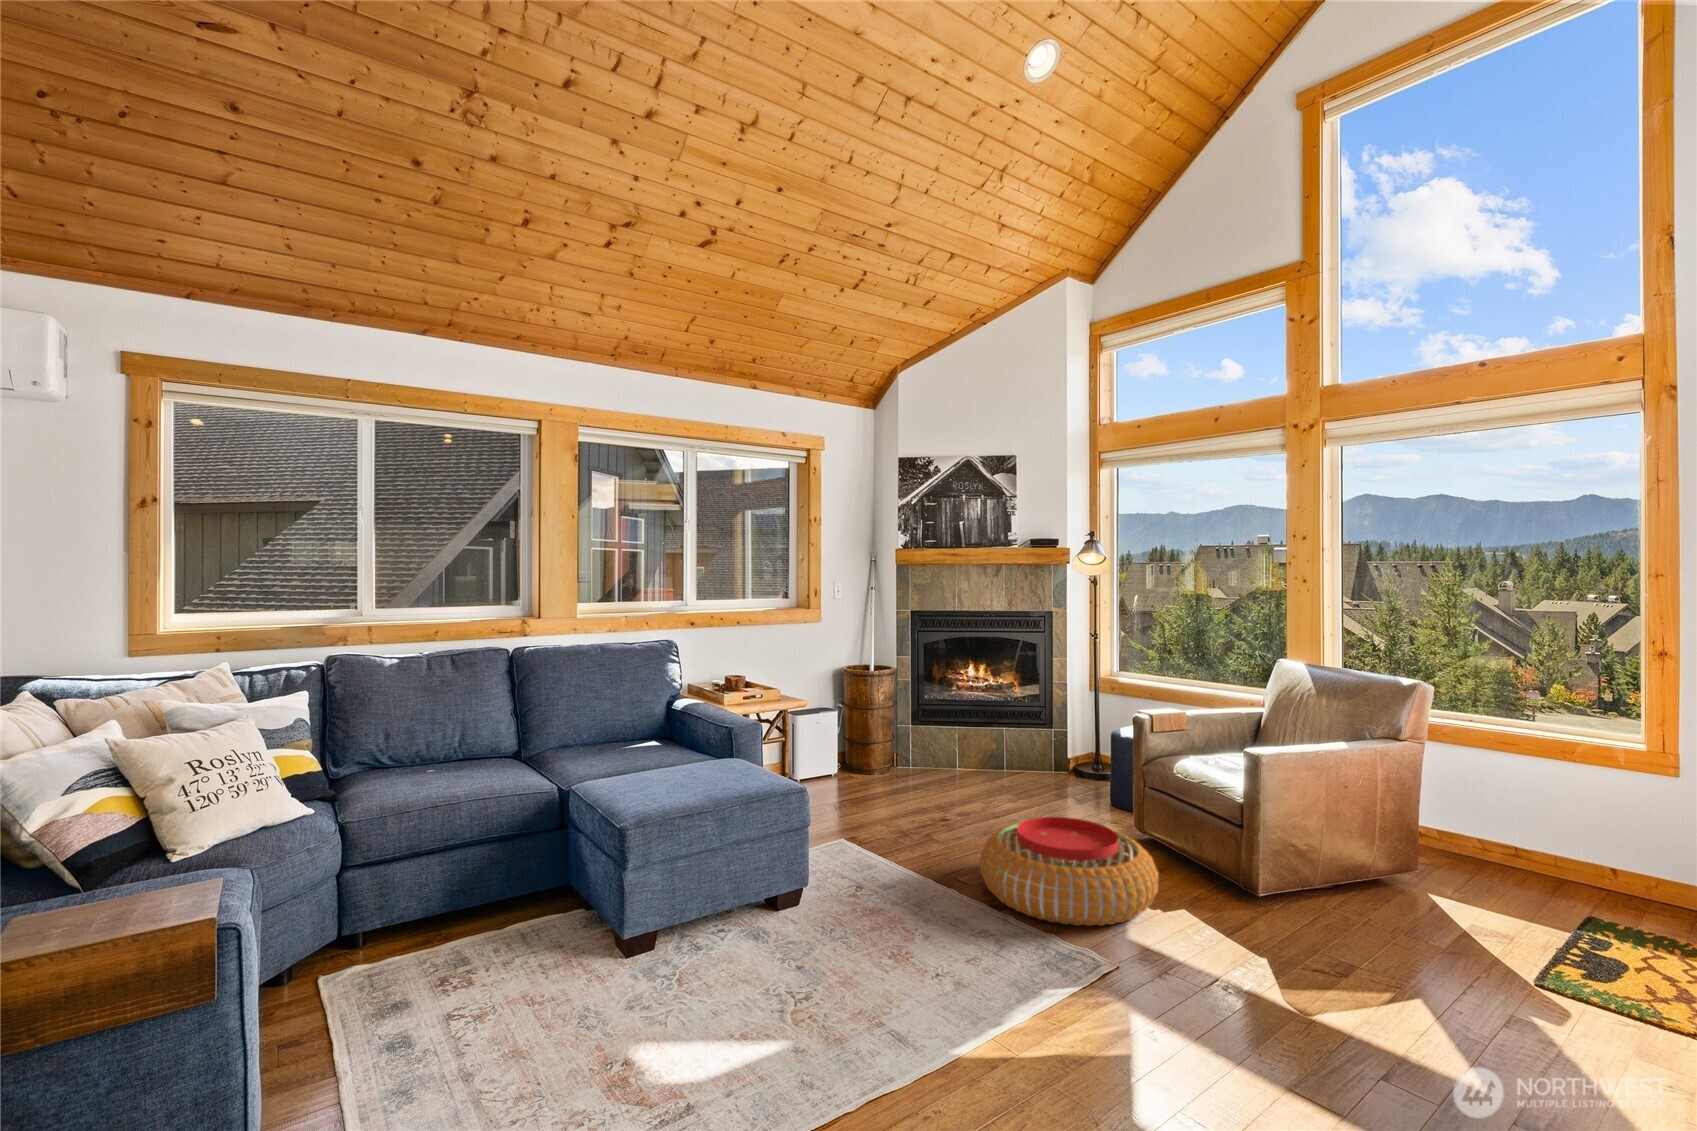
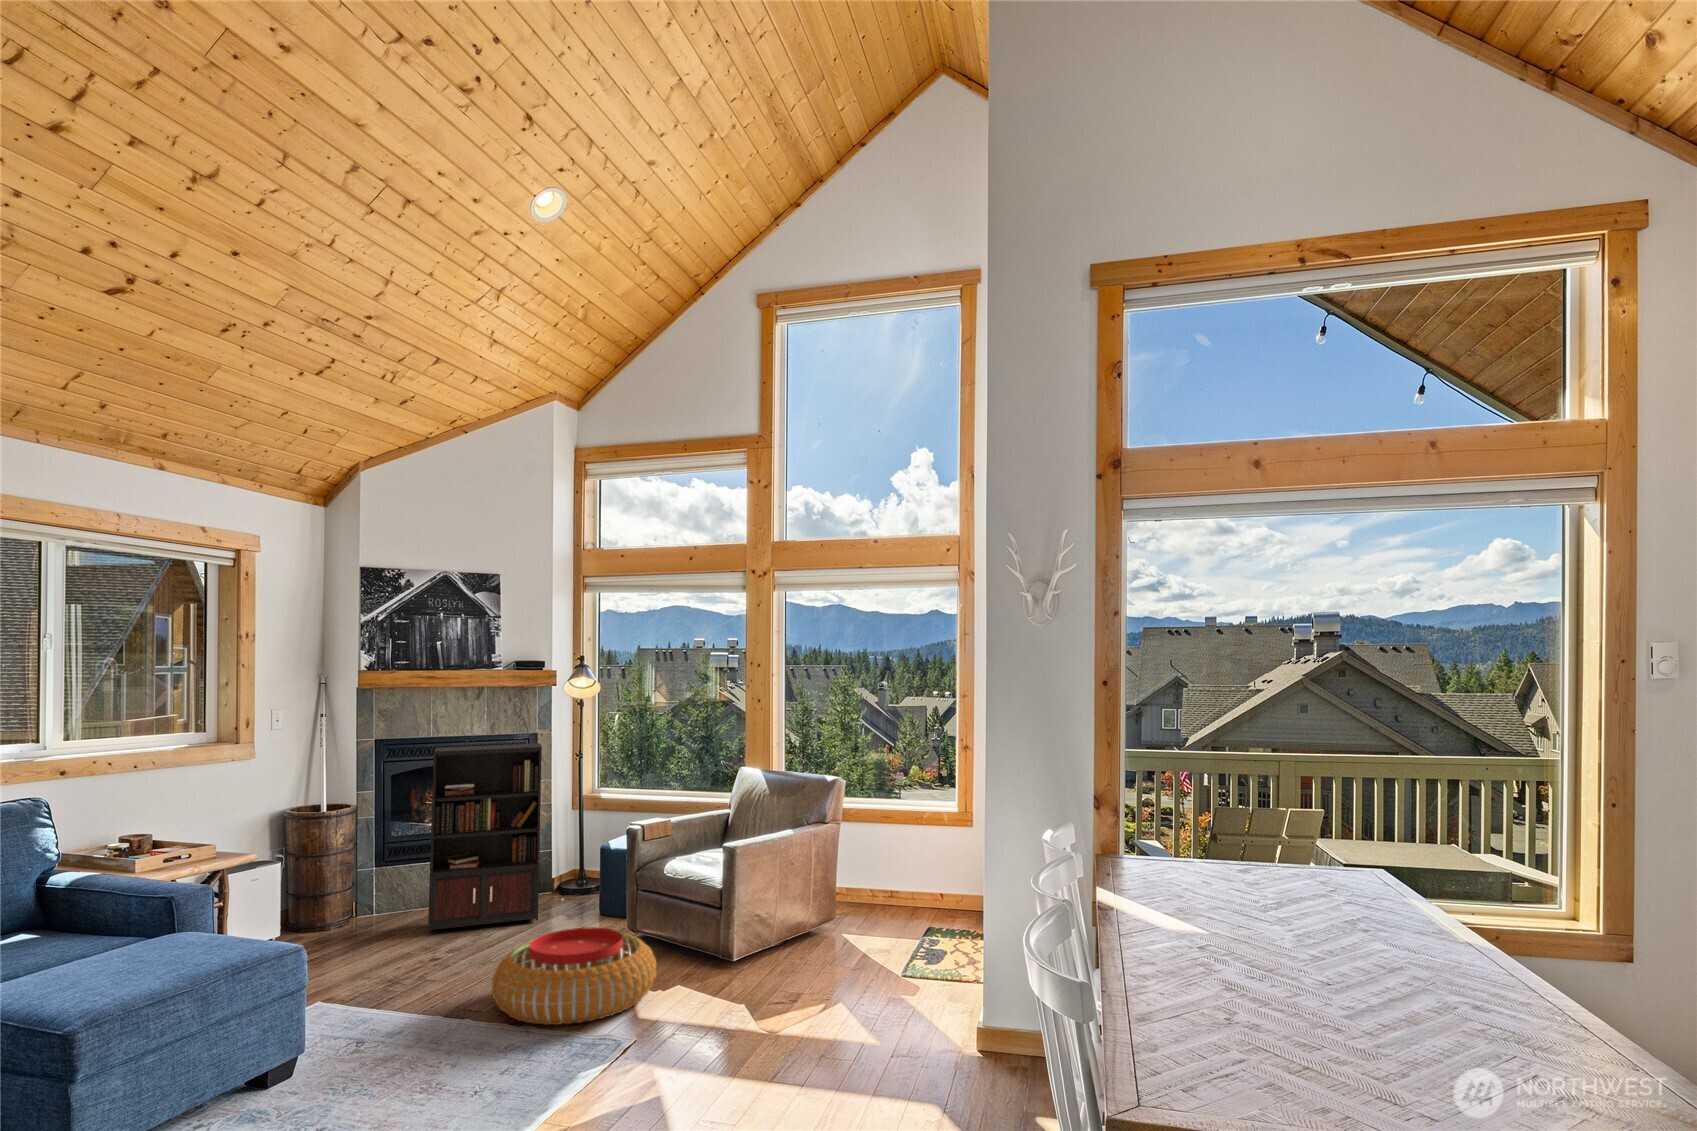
bookcase: none [949,620,1079,796] -> present [428,743,564,932]

